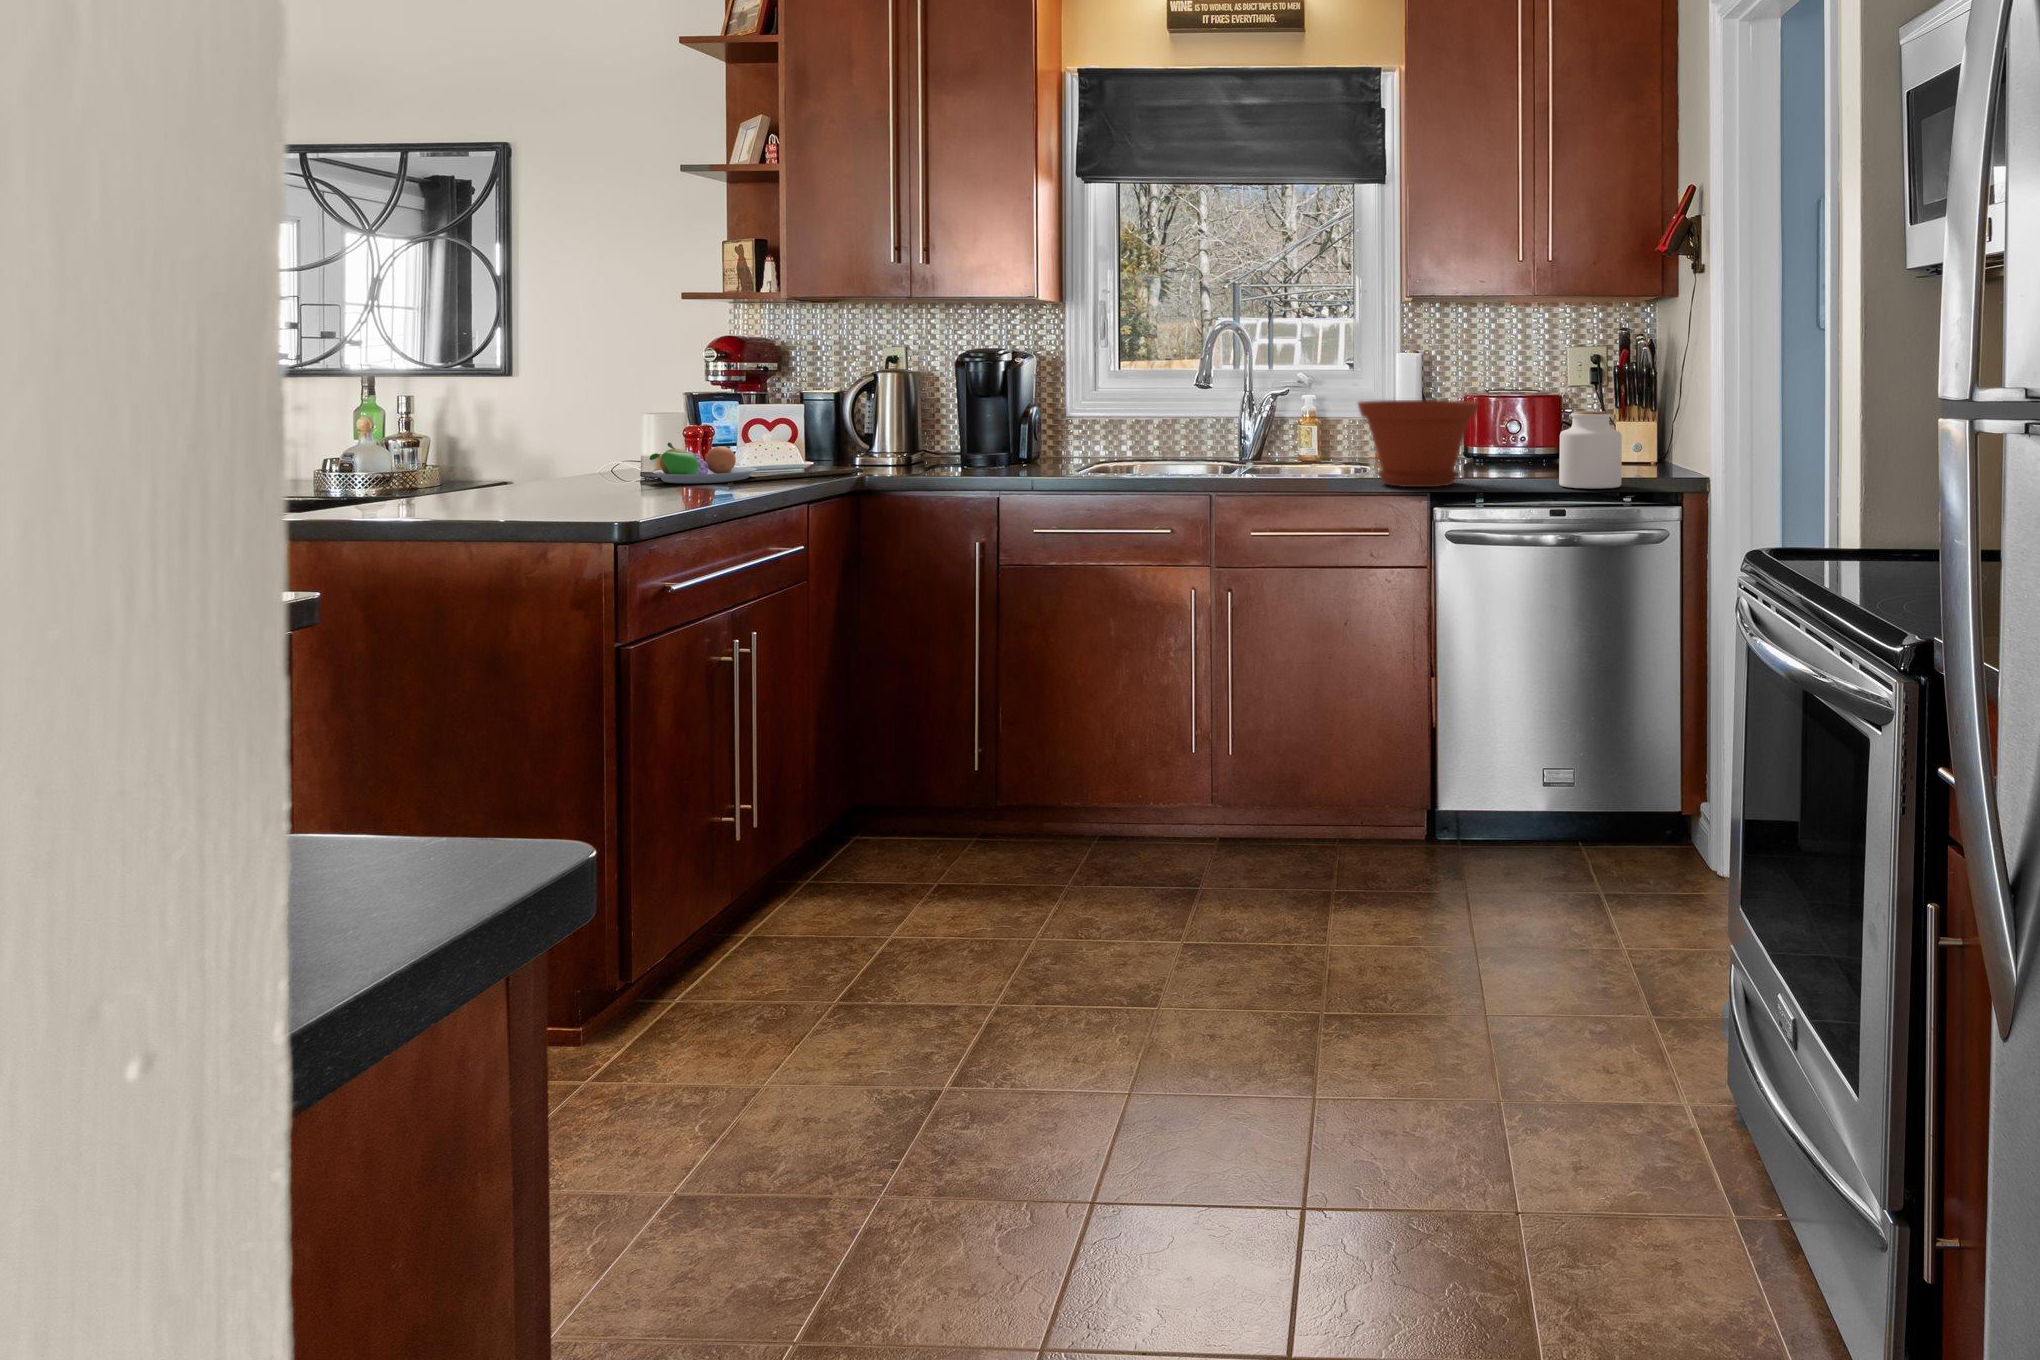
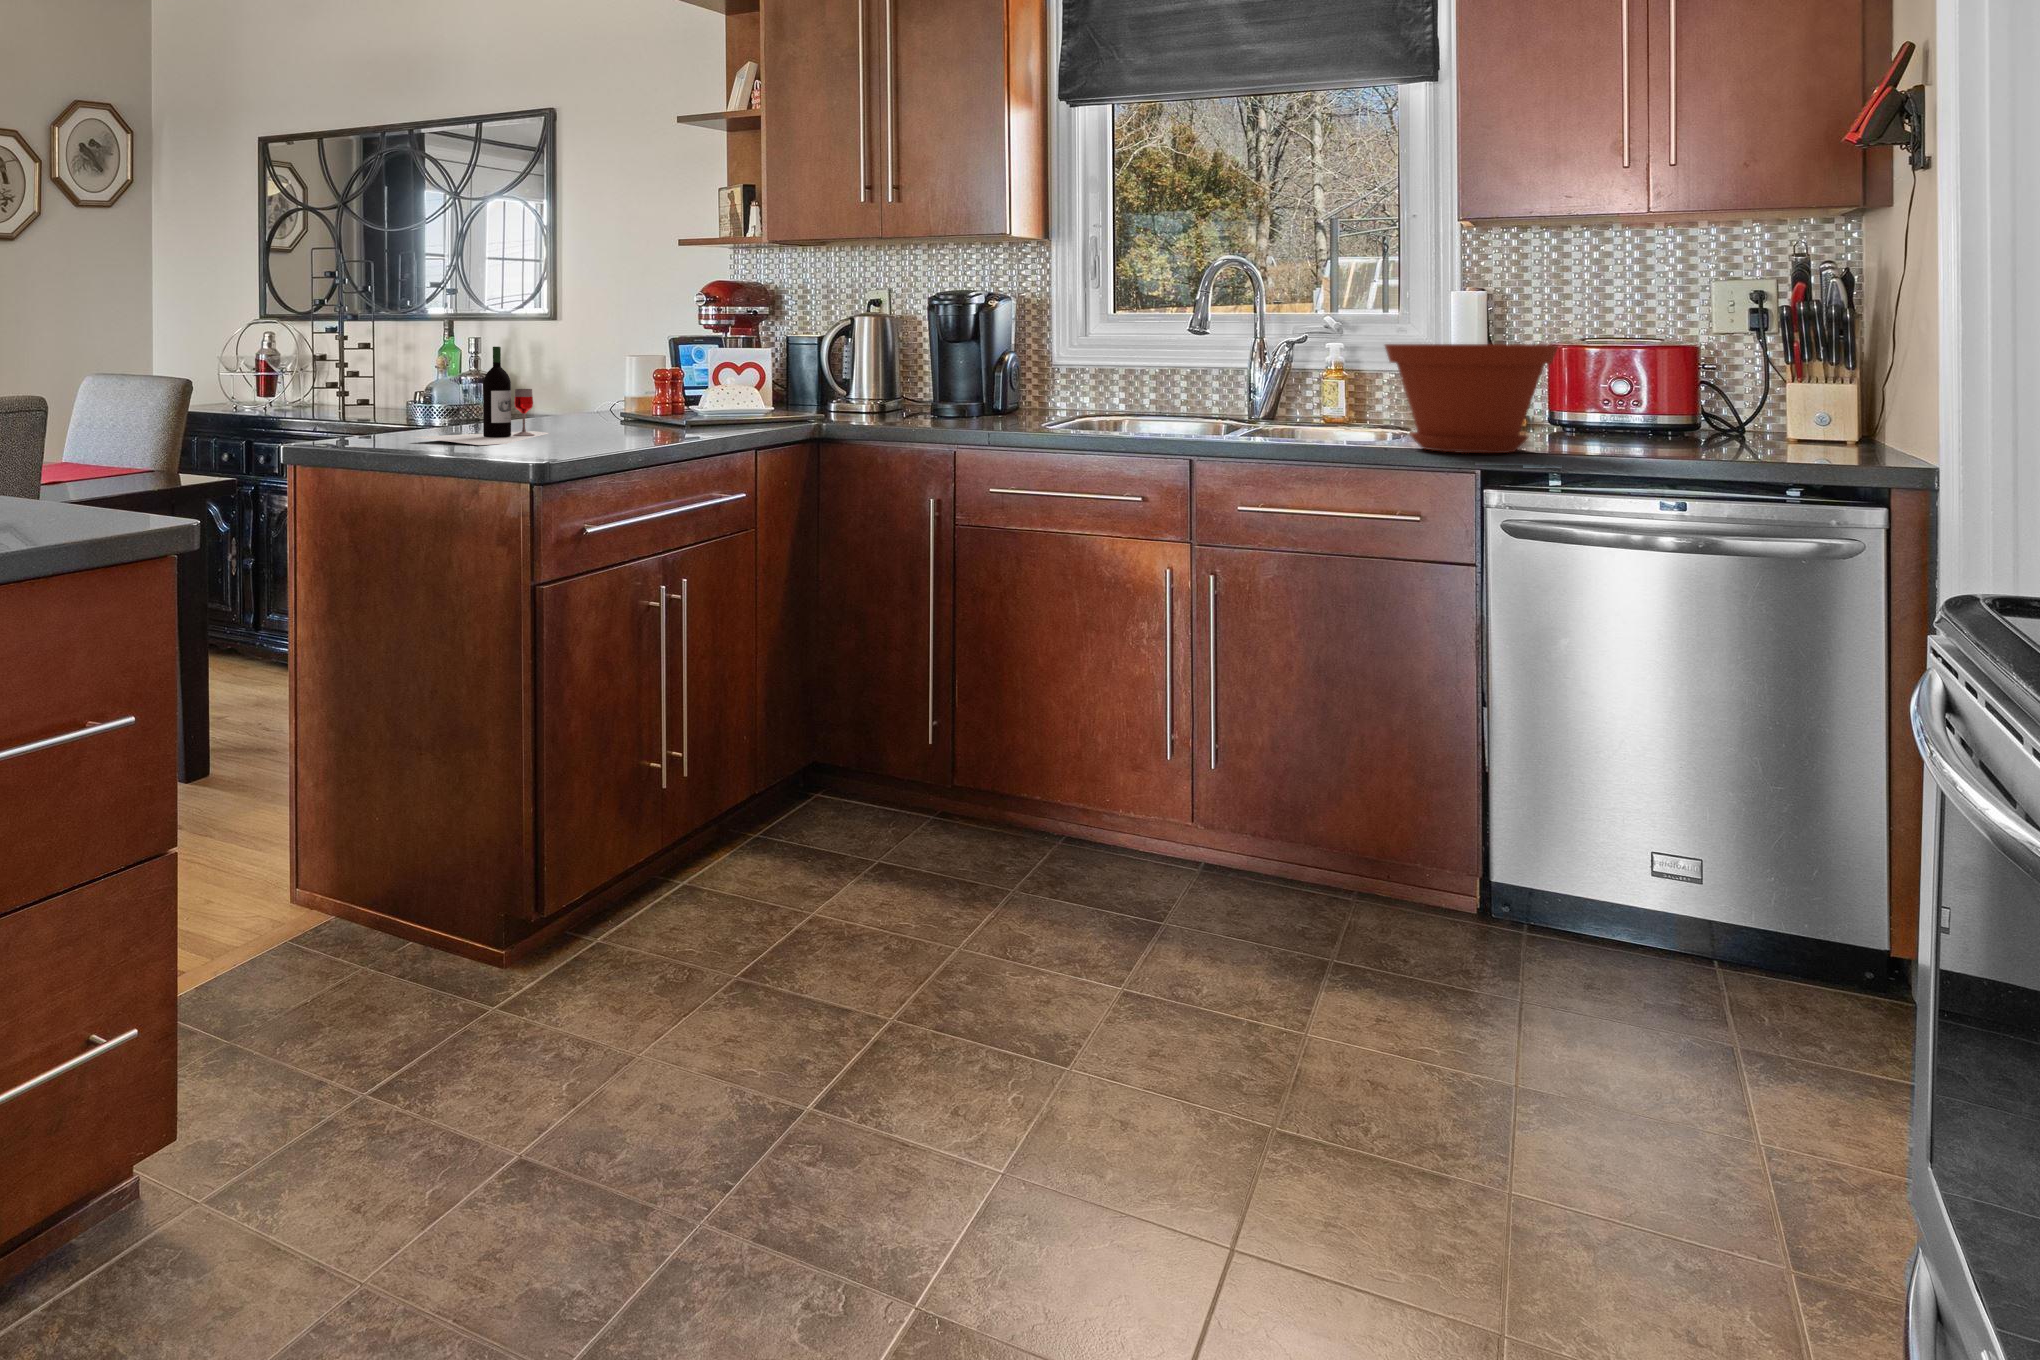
jar: present [1559,411,1622,489] -> none [1680,357,1783,463]
wine bottle: none [421,414,653,518] -> present [416,347,549,445]
fruit bowl: present [650,443,756,483] -> none [620,383,721,423]

